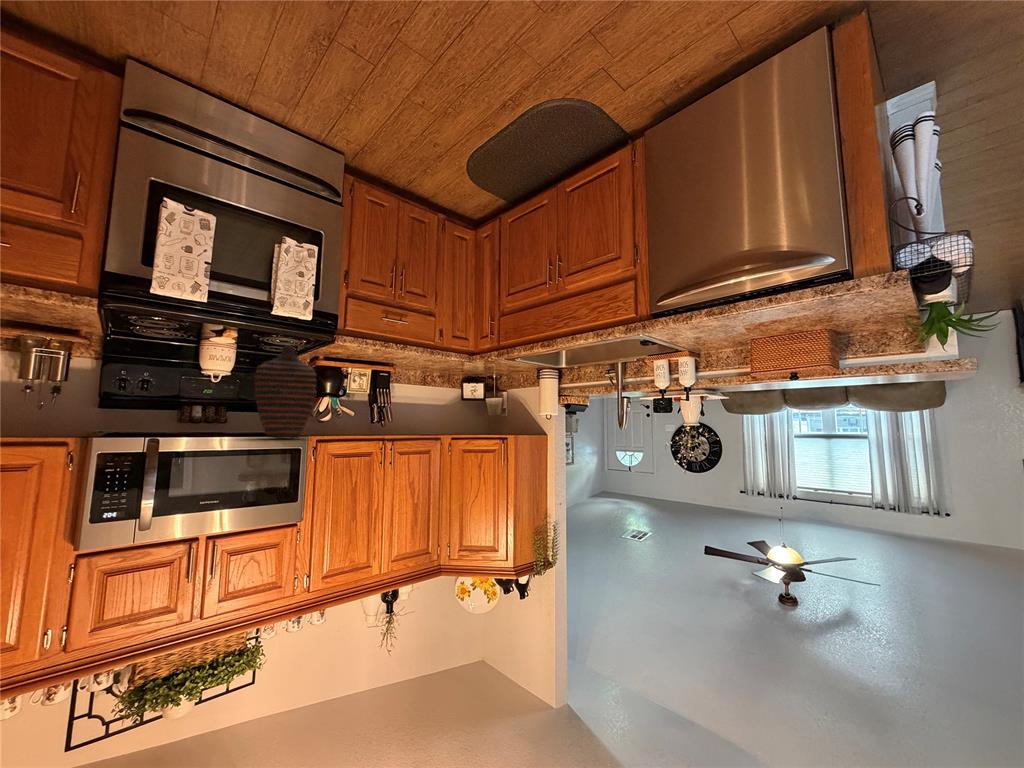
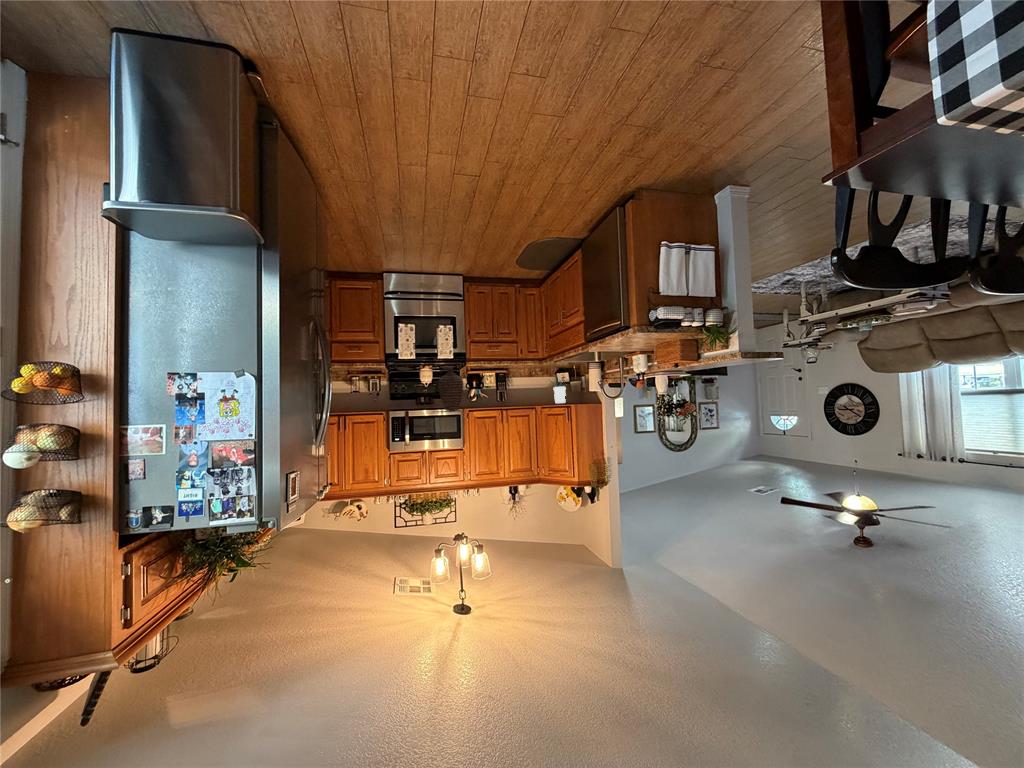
potted plant: none [445,386,494,431] -> present [550,375,567,403]

